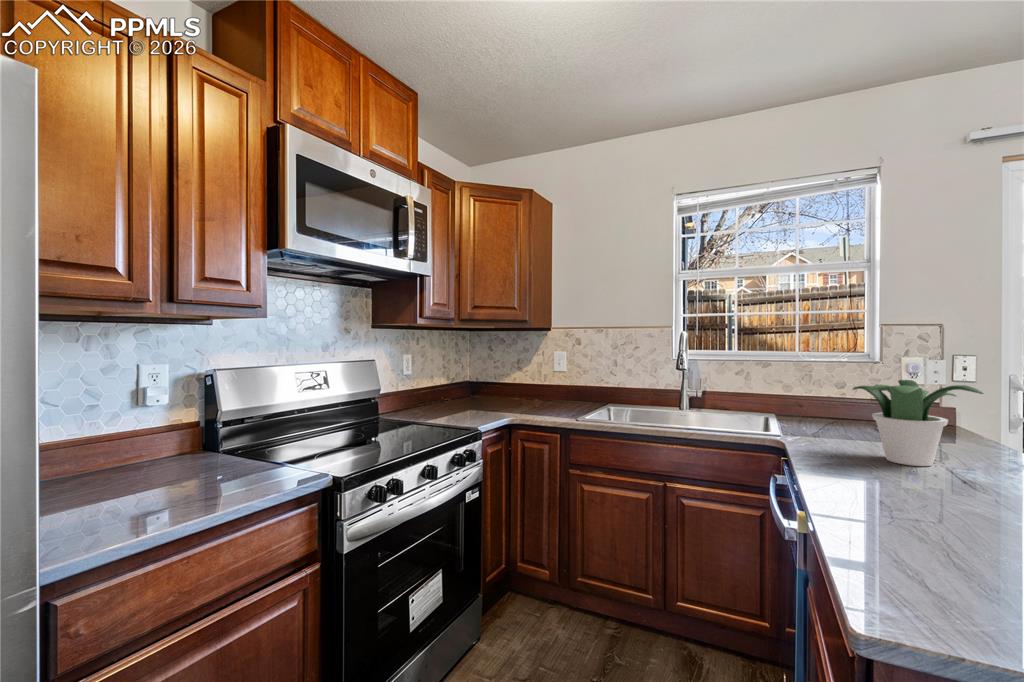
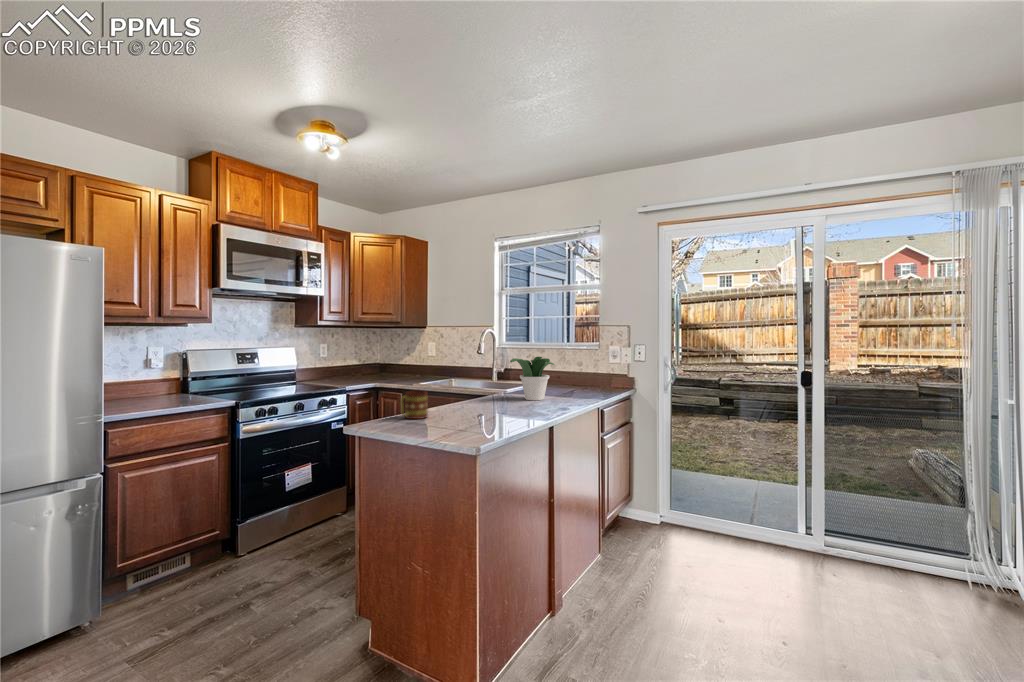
mug: none [859,479,935,567] -> present [400,391,428,419]

